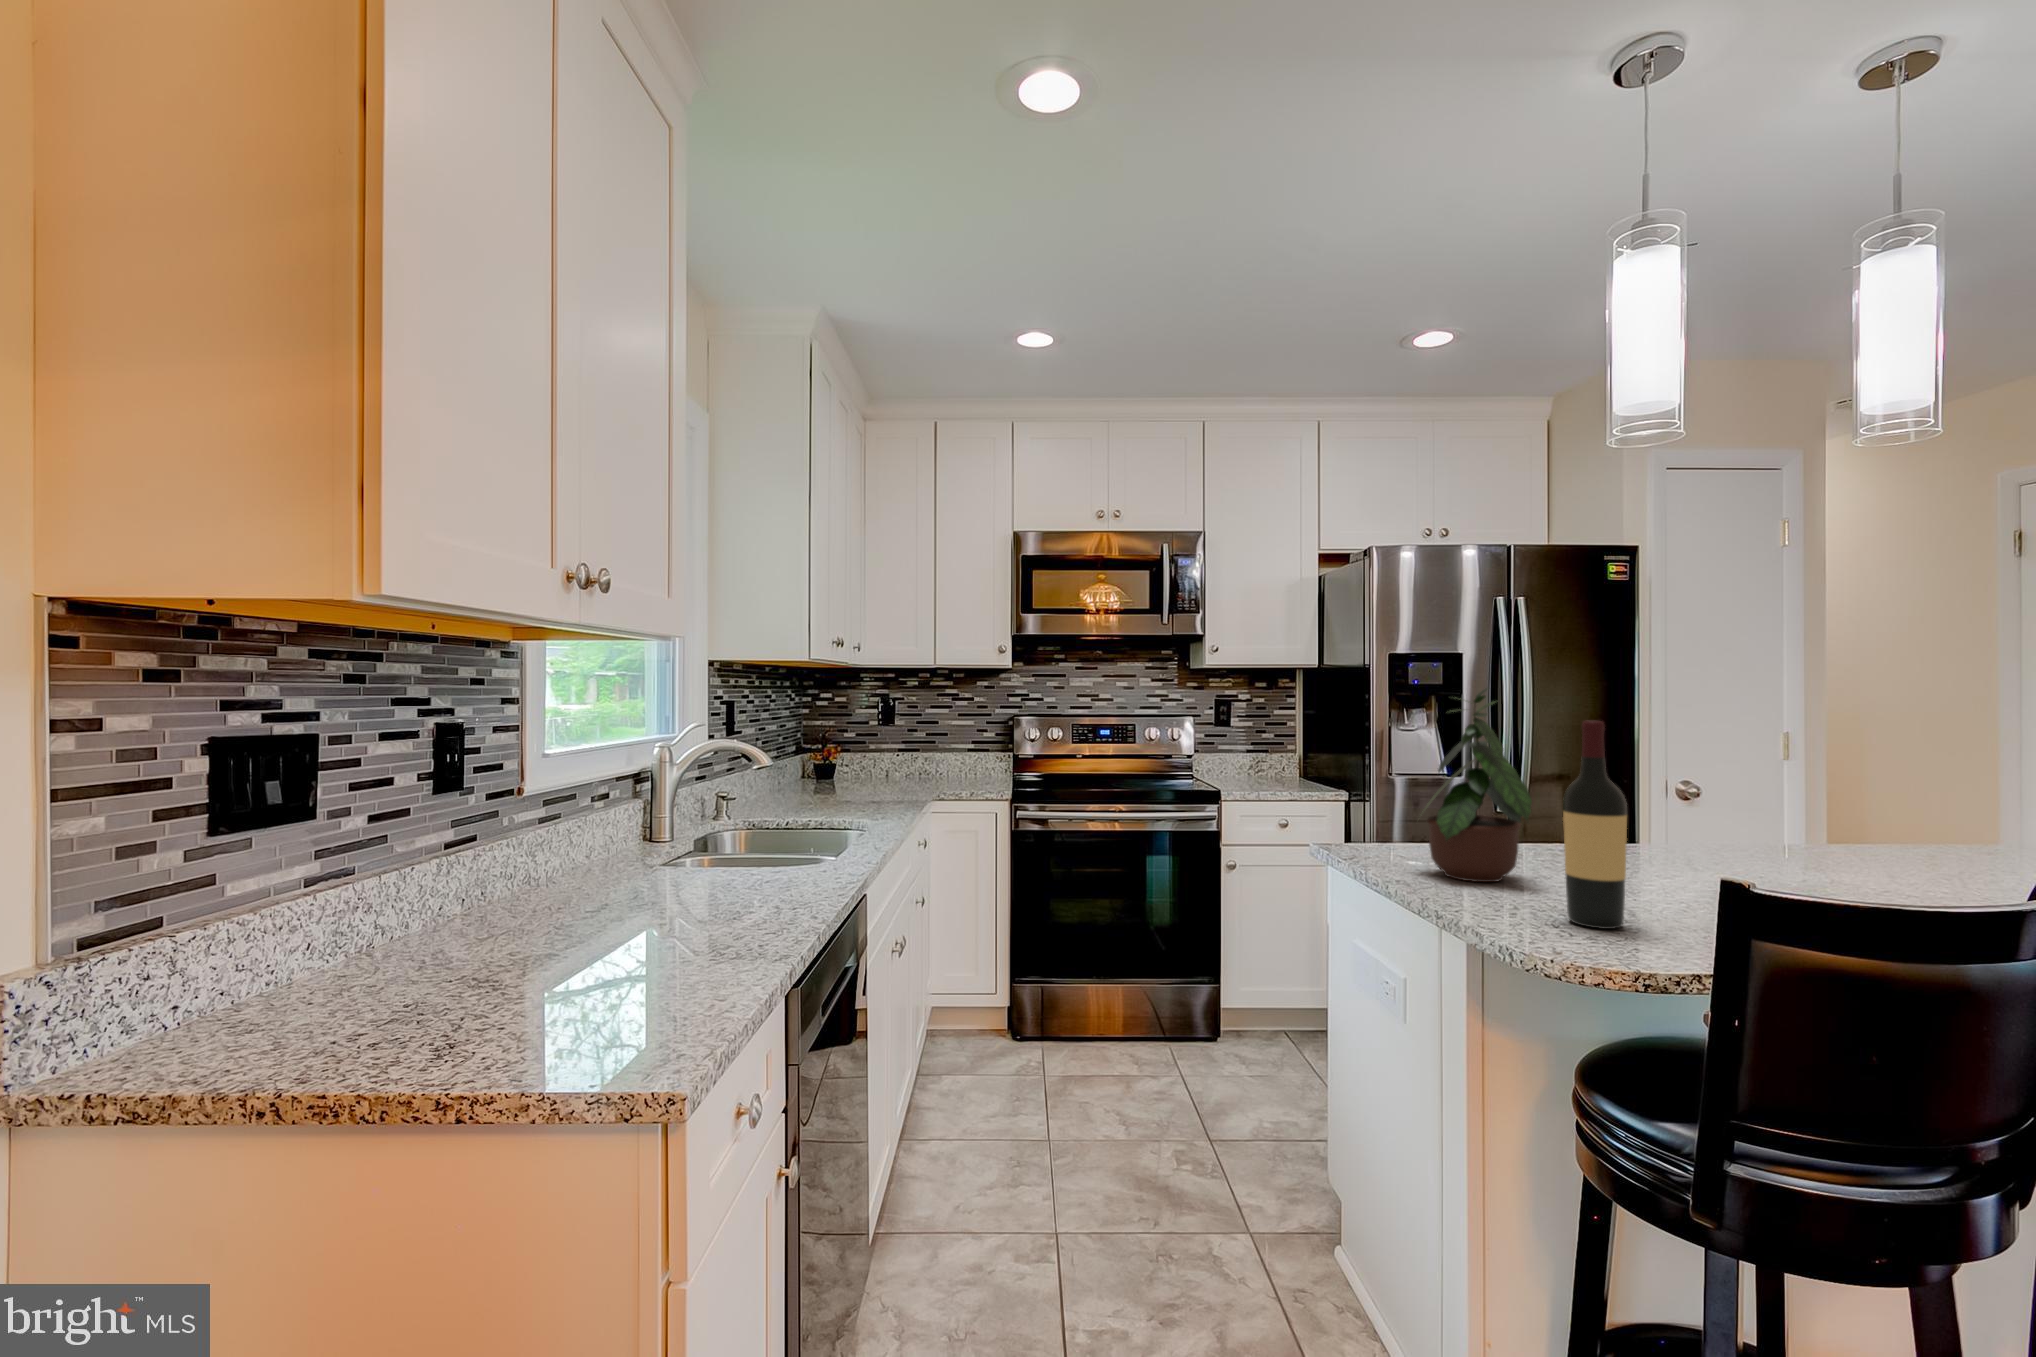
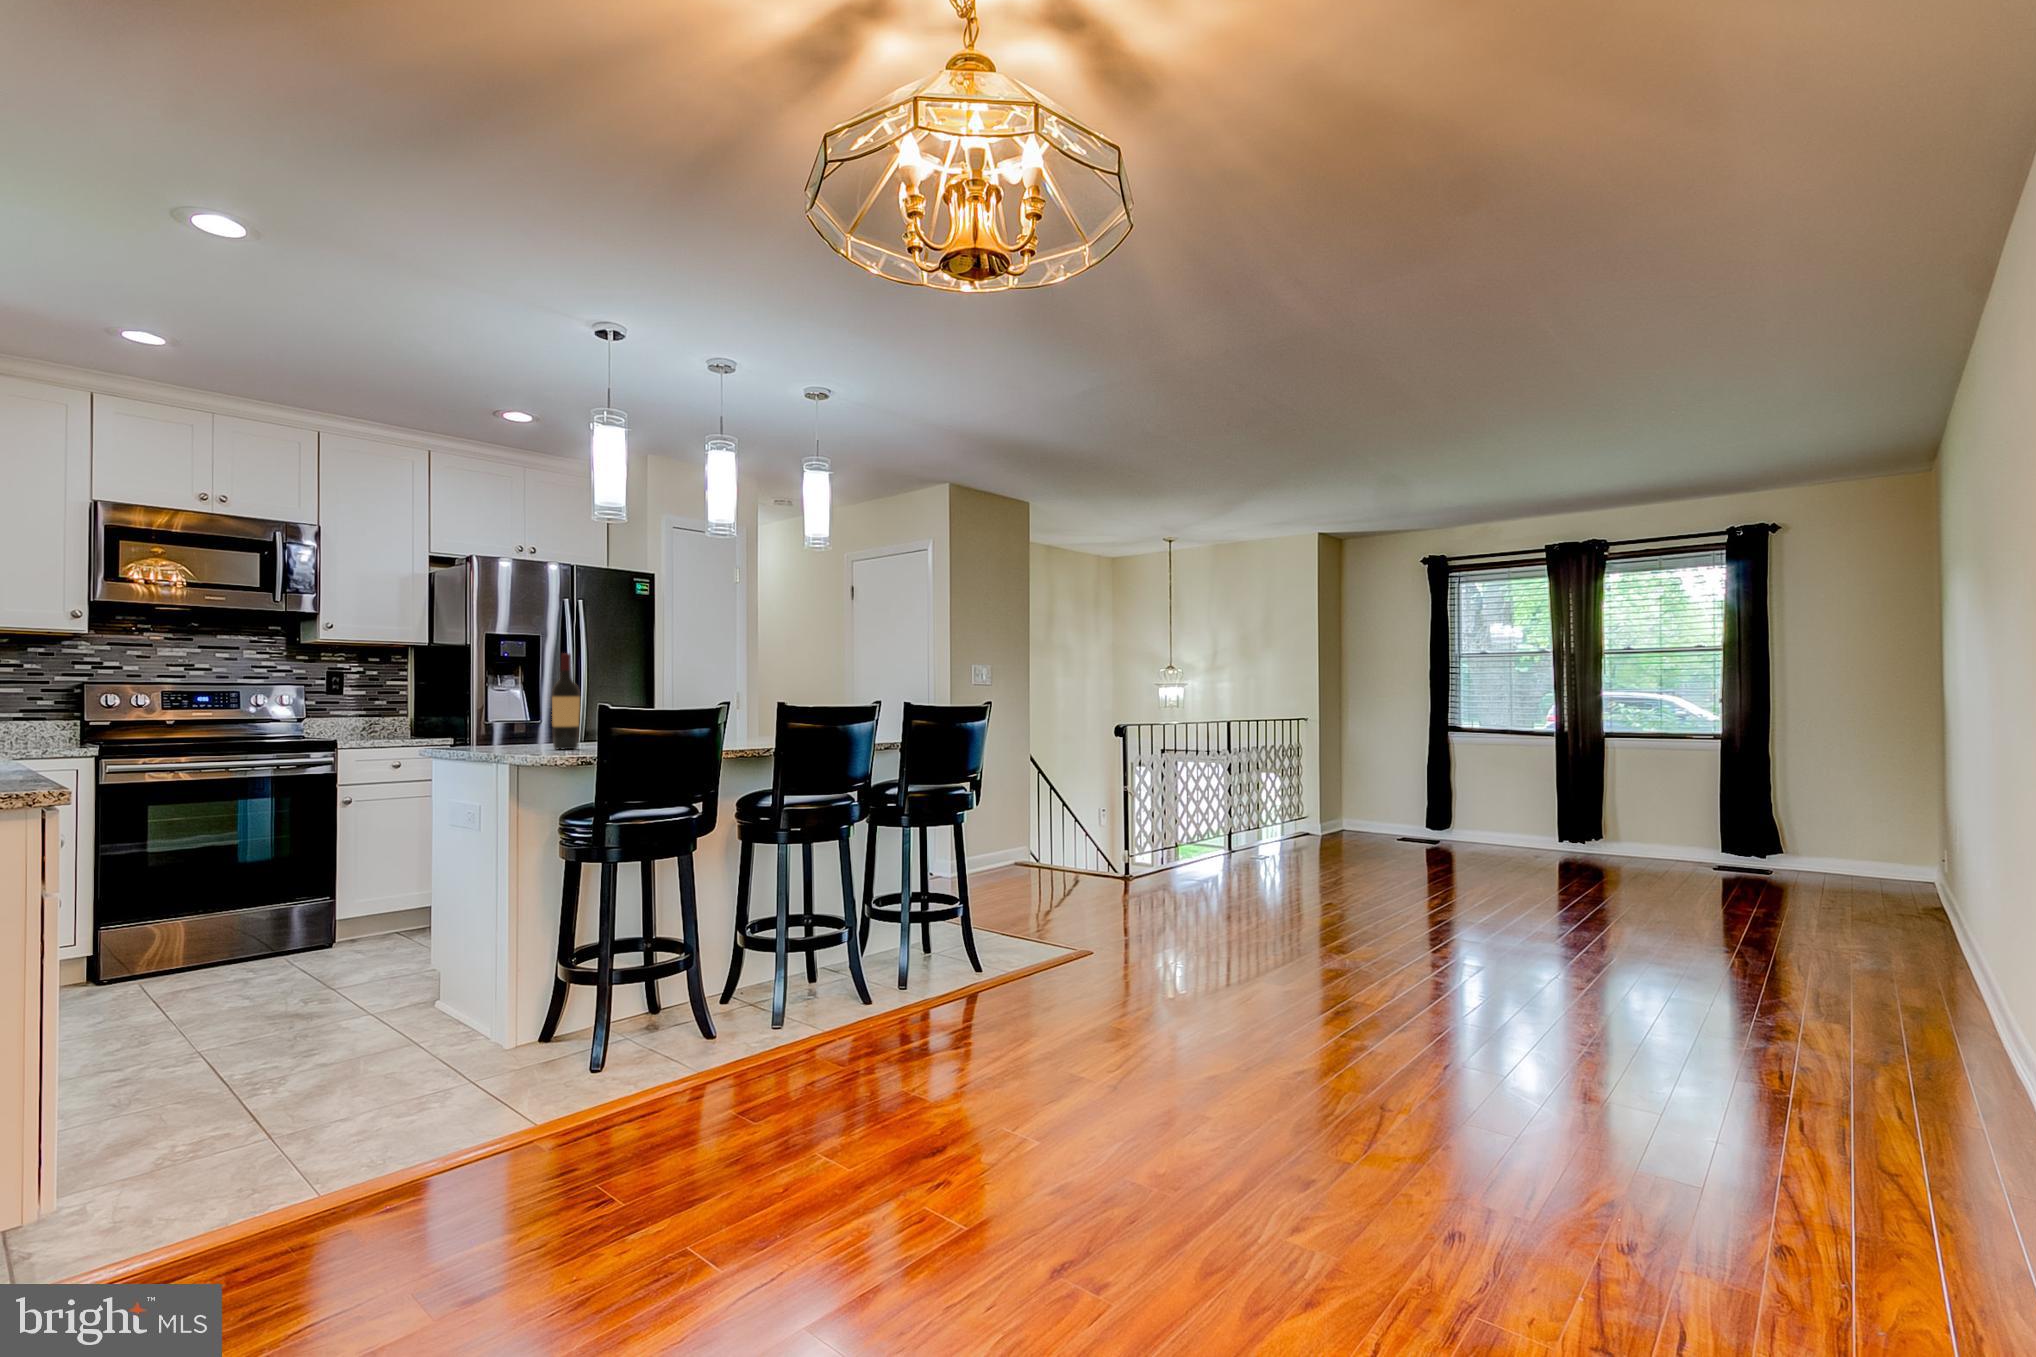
potted plant: present [1425,689,1532,882] -> none [482,641,554,747]

